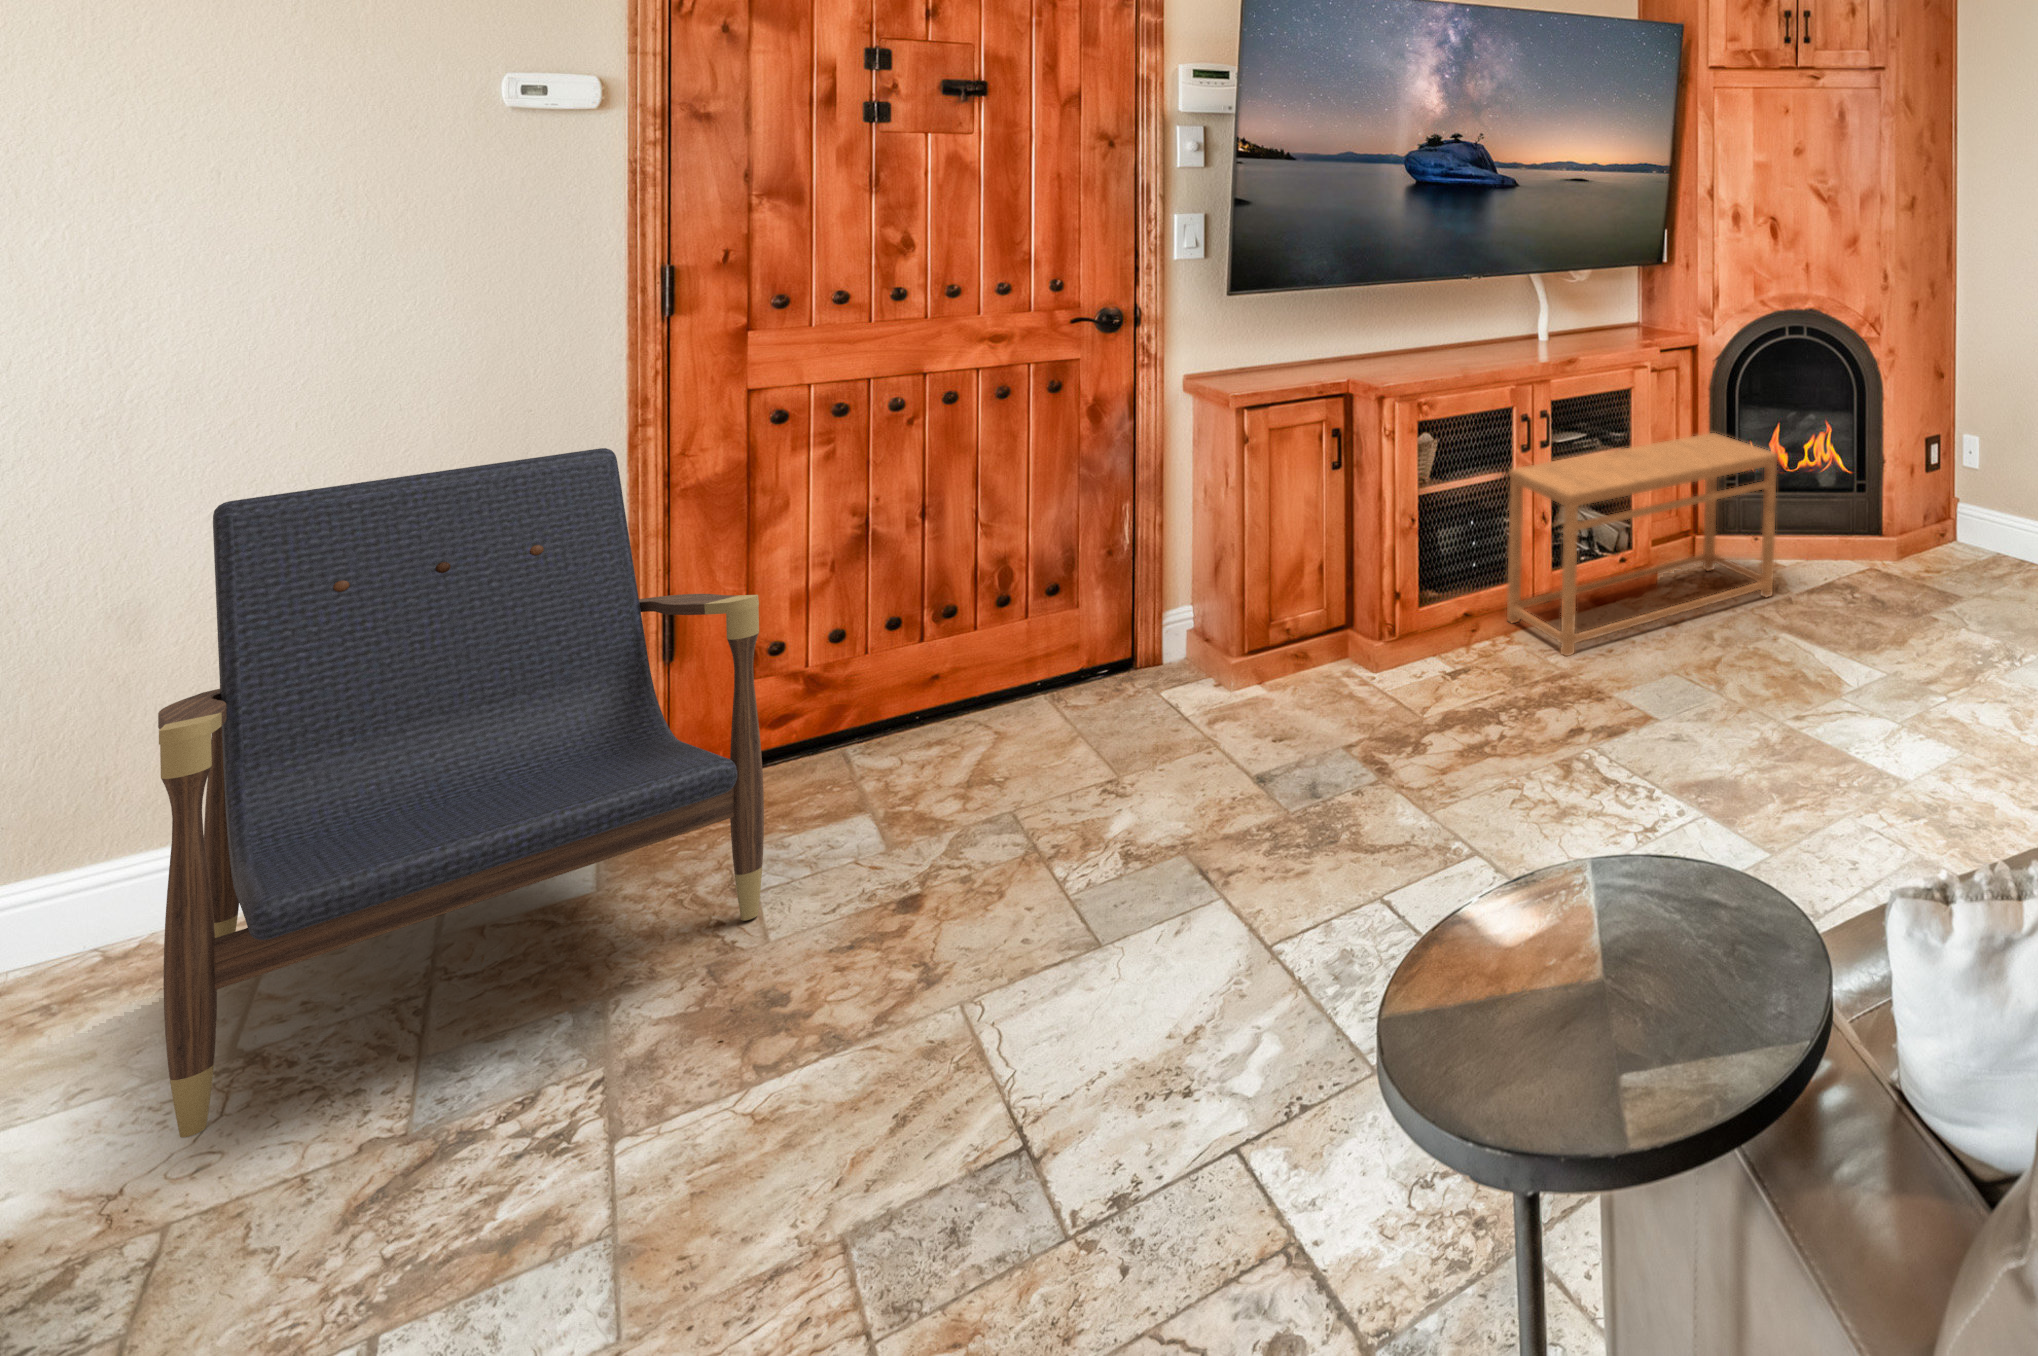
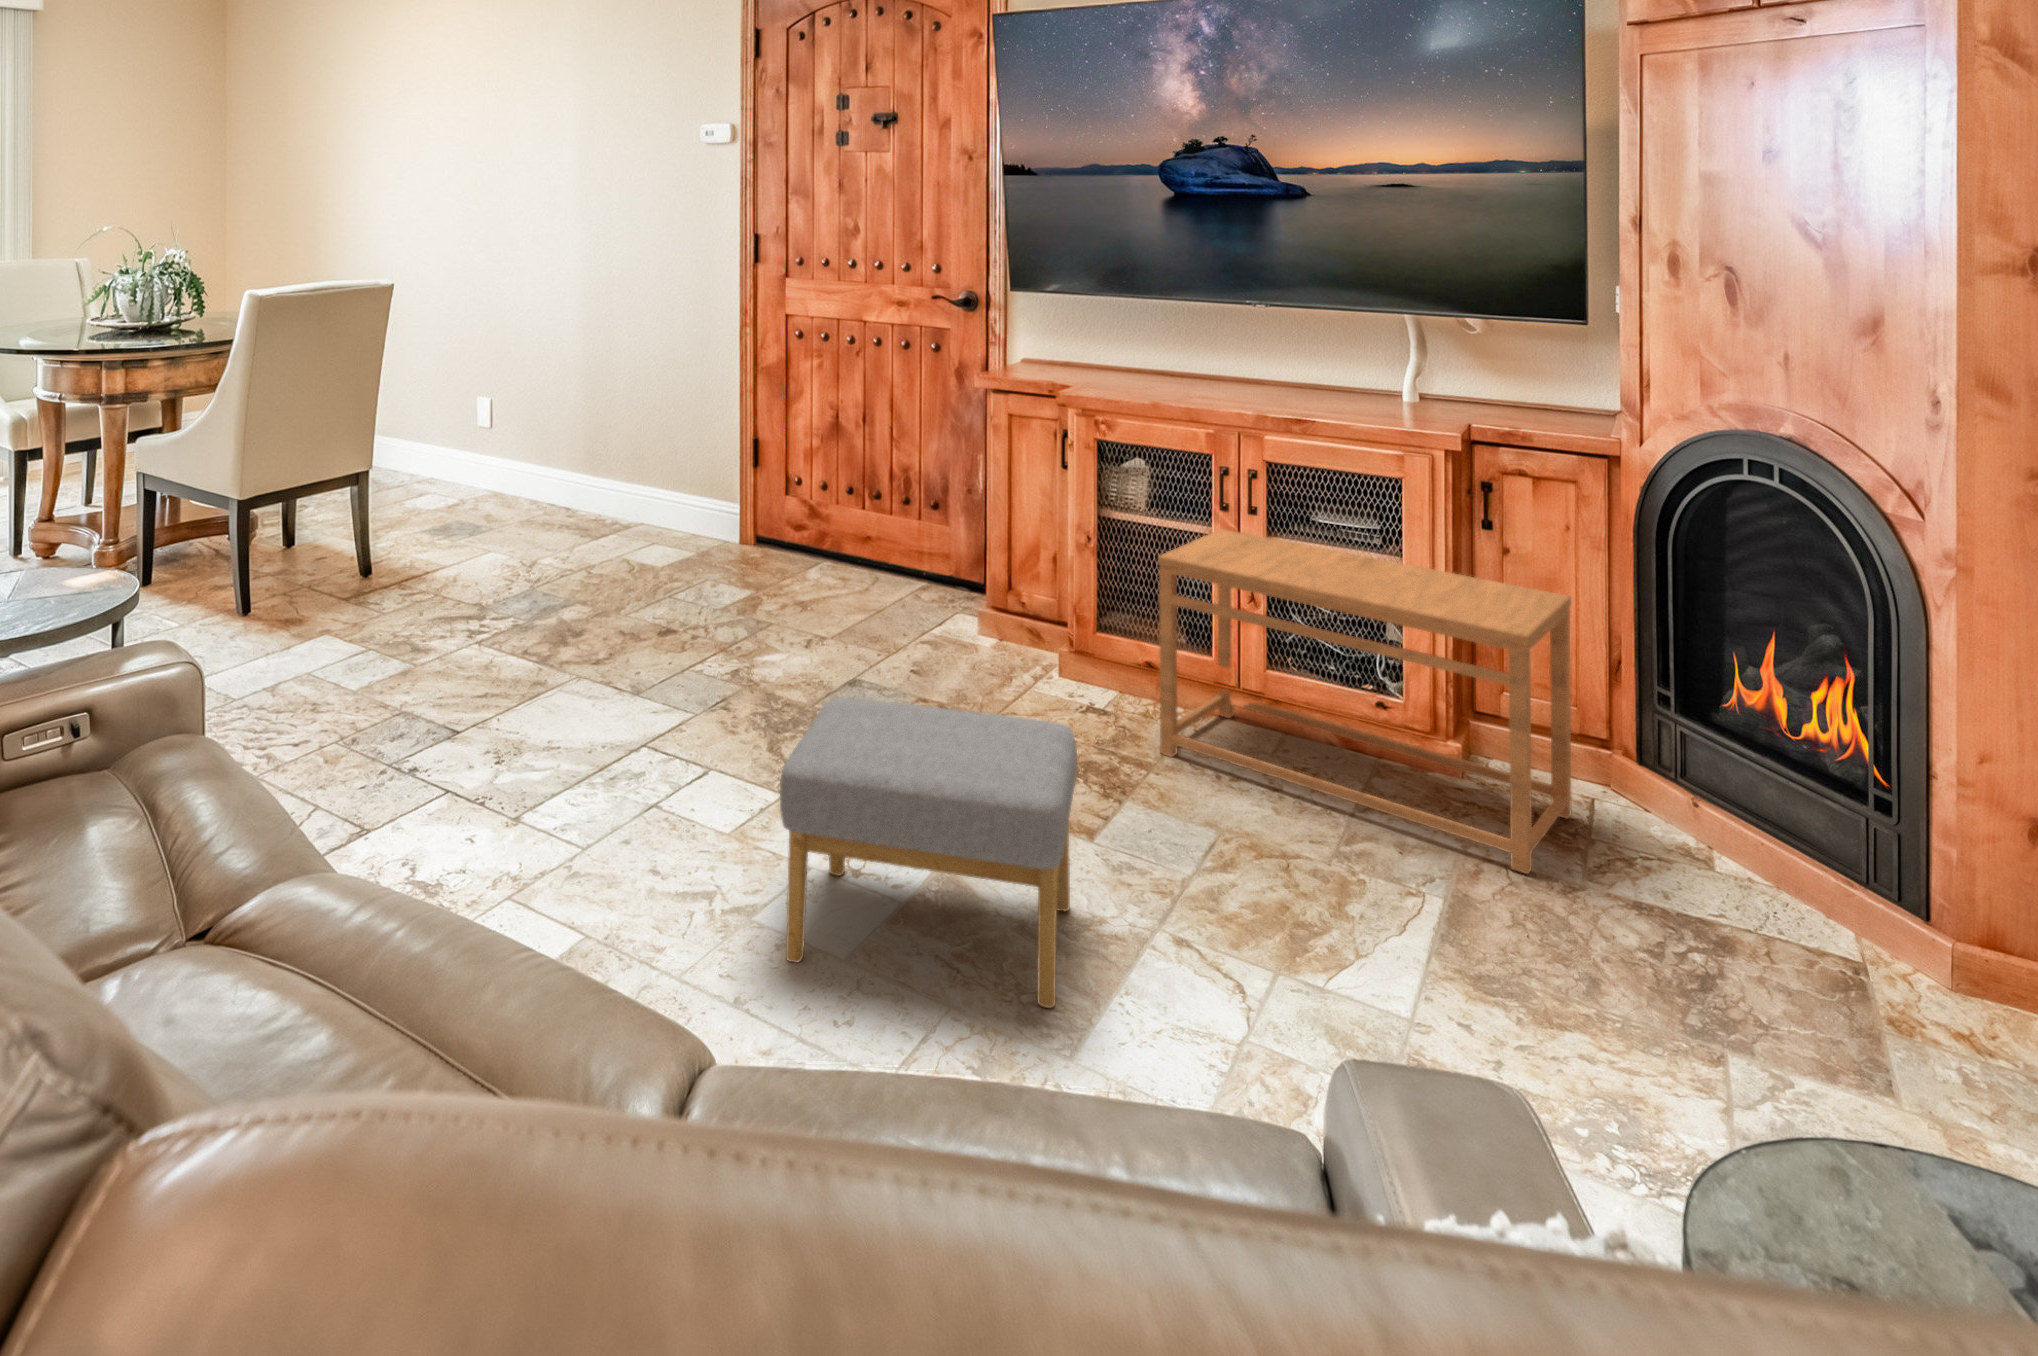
lounge chair: present [158,448,764,1138] -> none [469,321,724,591]
footstool: none [1704,600,1912,849] -> present [780,698,1077,1008]

